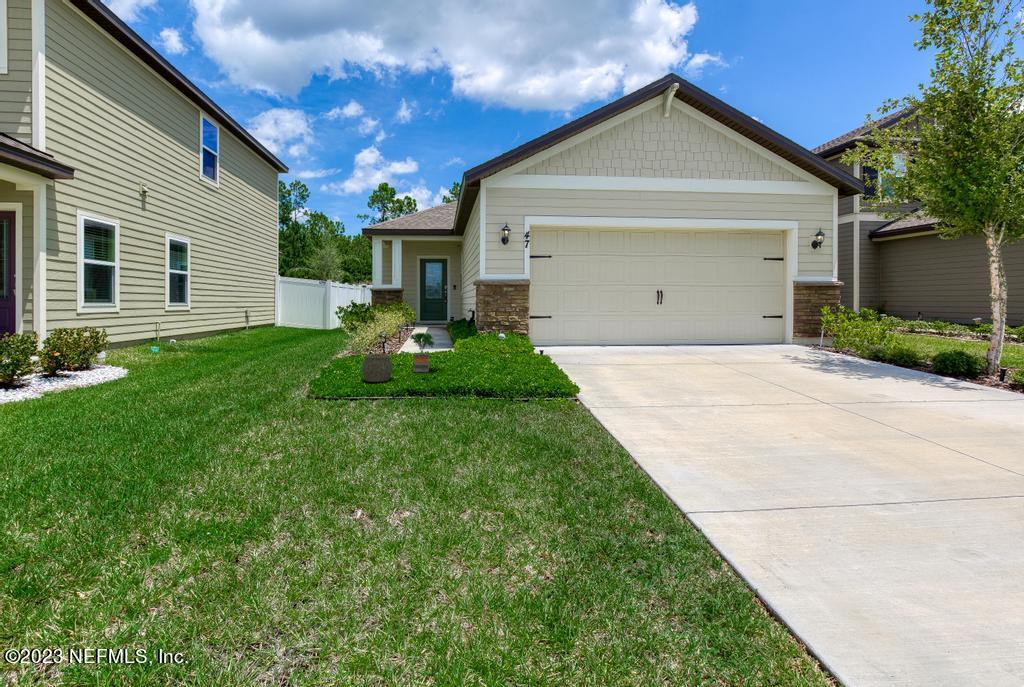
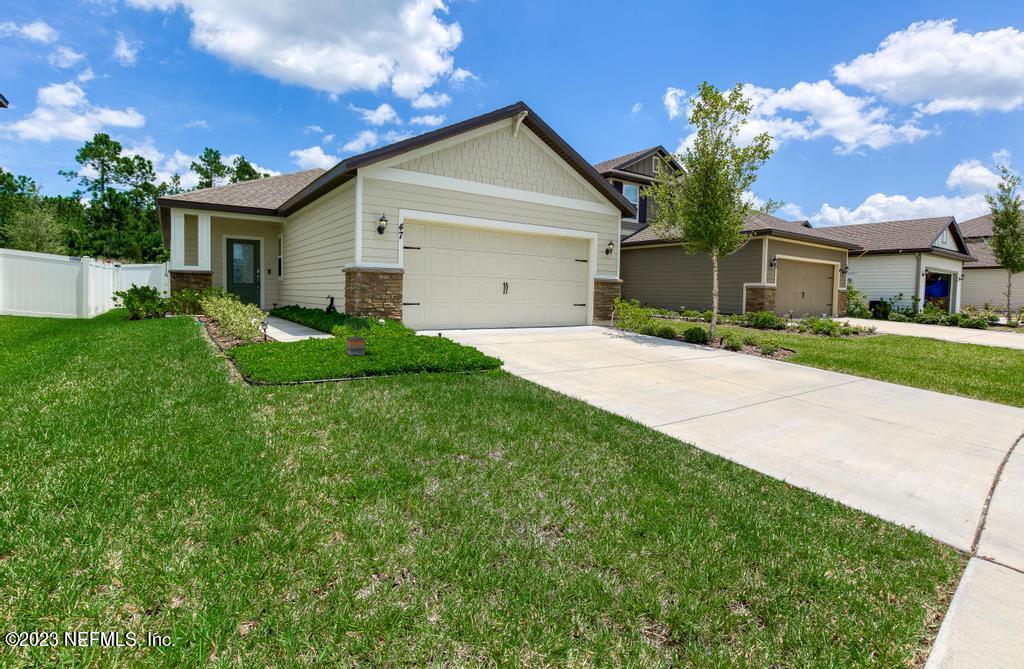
woven basket: present [362,354,392,382] -> none [309,338,341,366]

